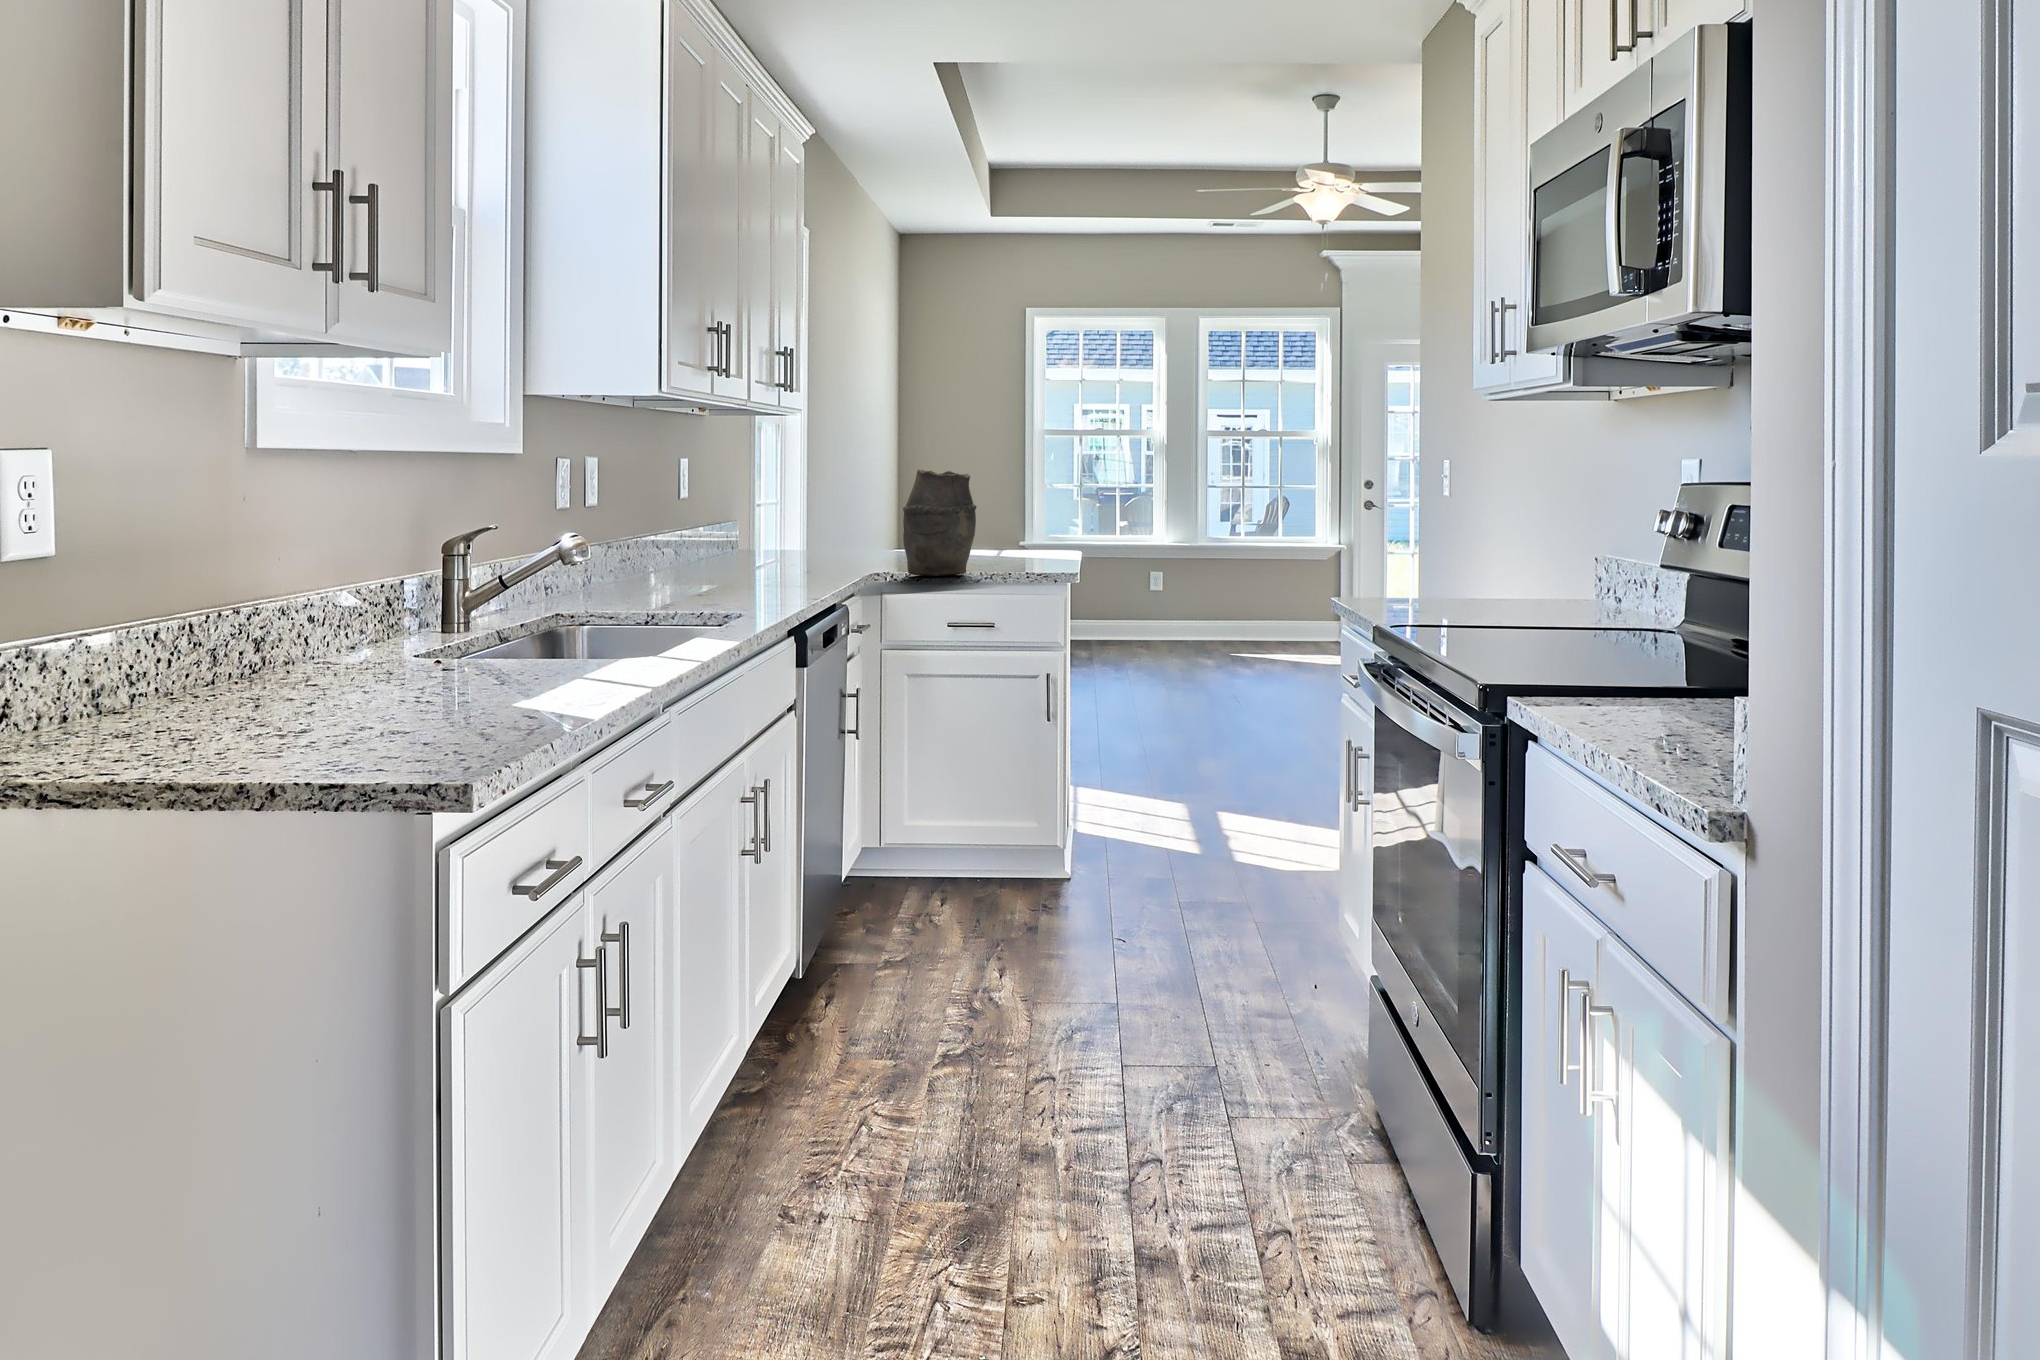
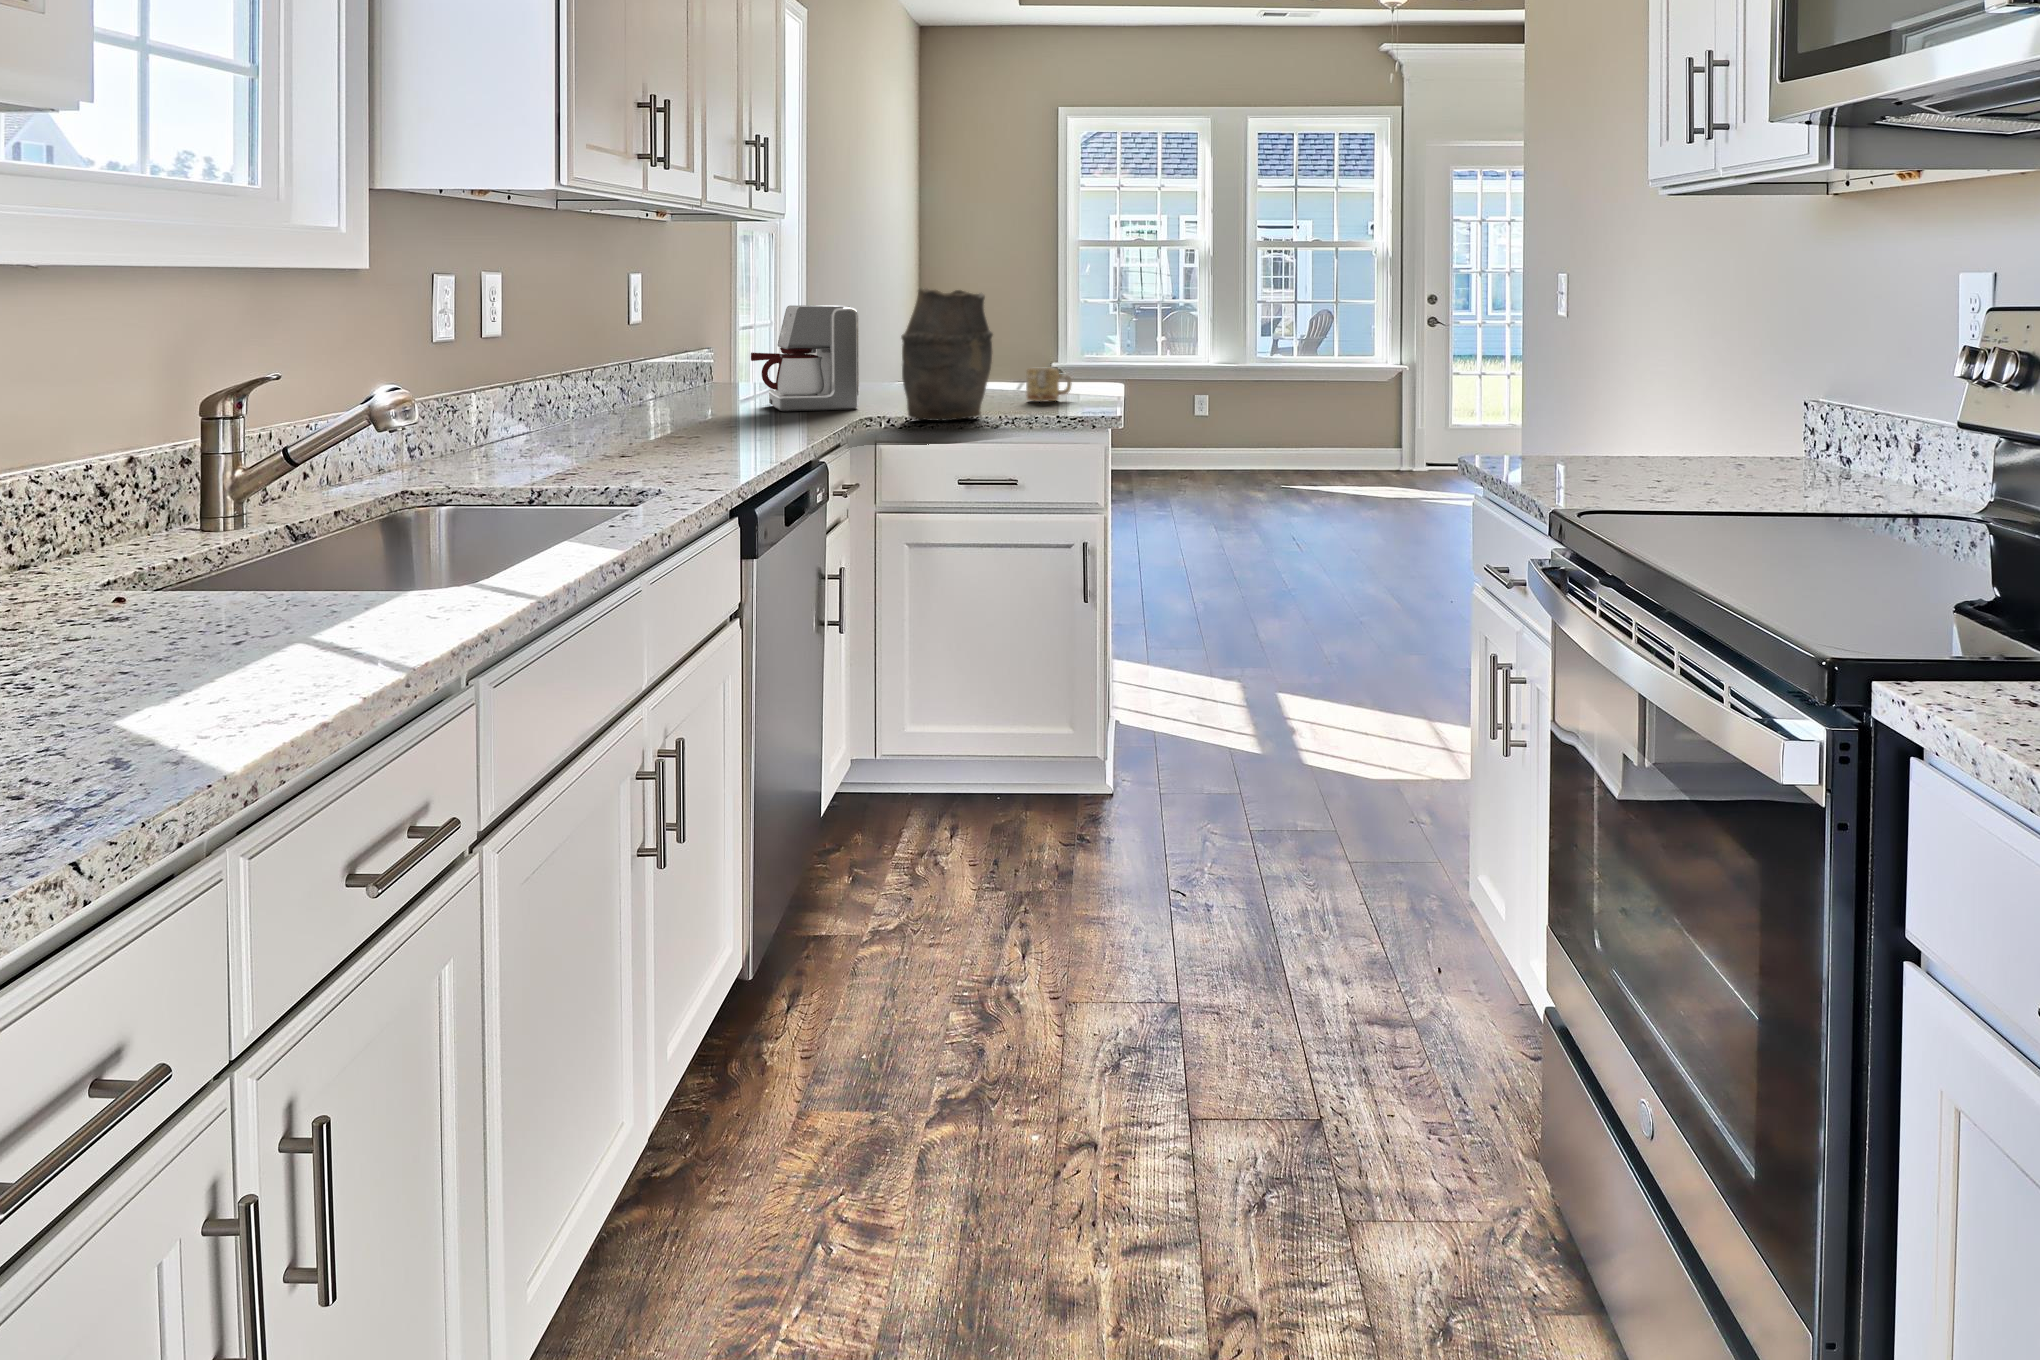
coffee maker: none [776,484,865,570] -> present [751,305,859,411]
mug: none [1002,536,1039,564] -> present [1026,368,1072,402]

